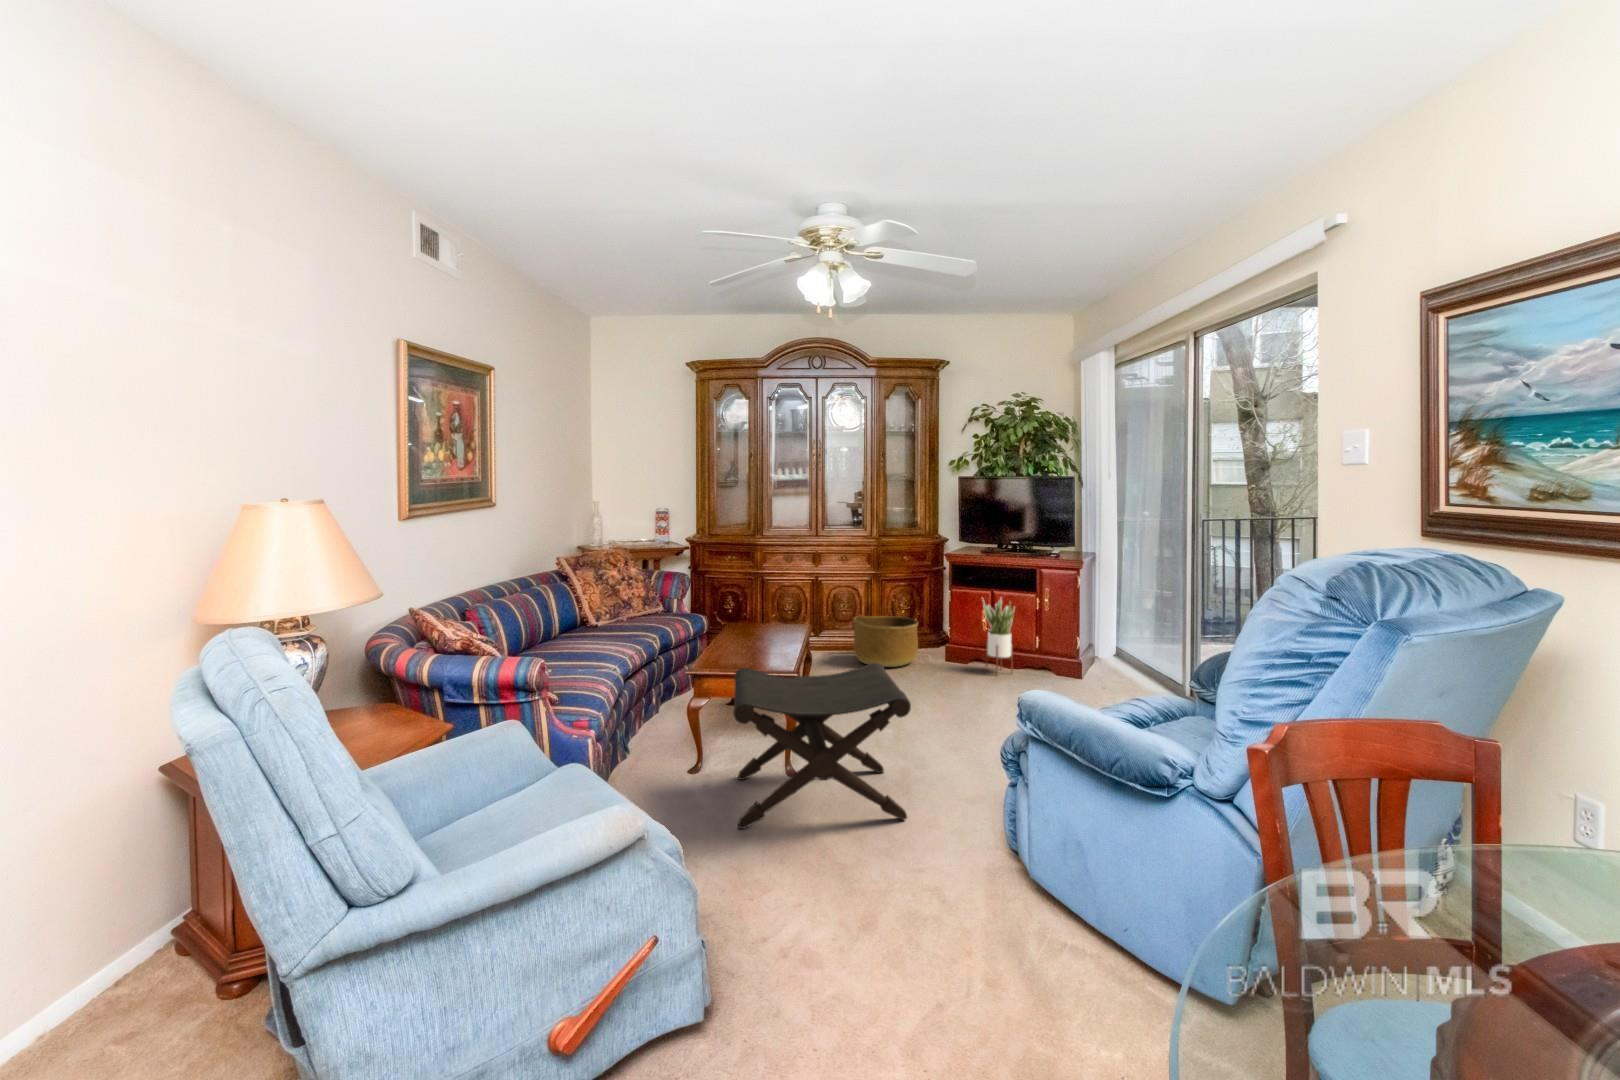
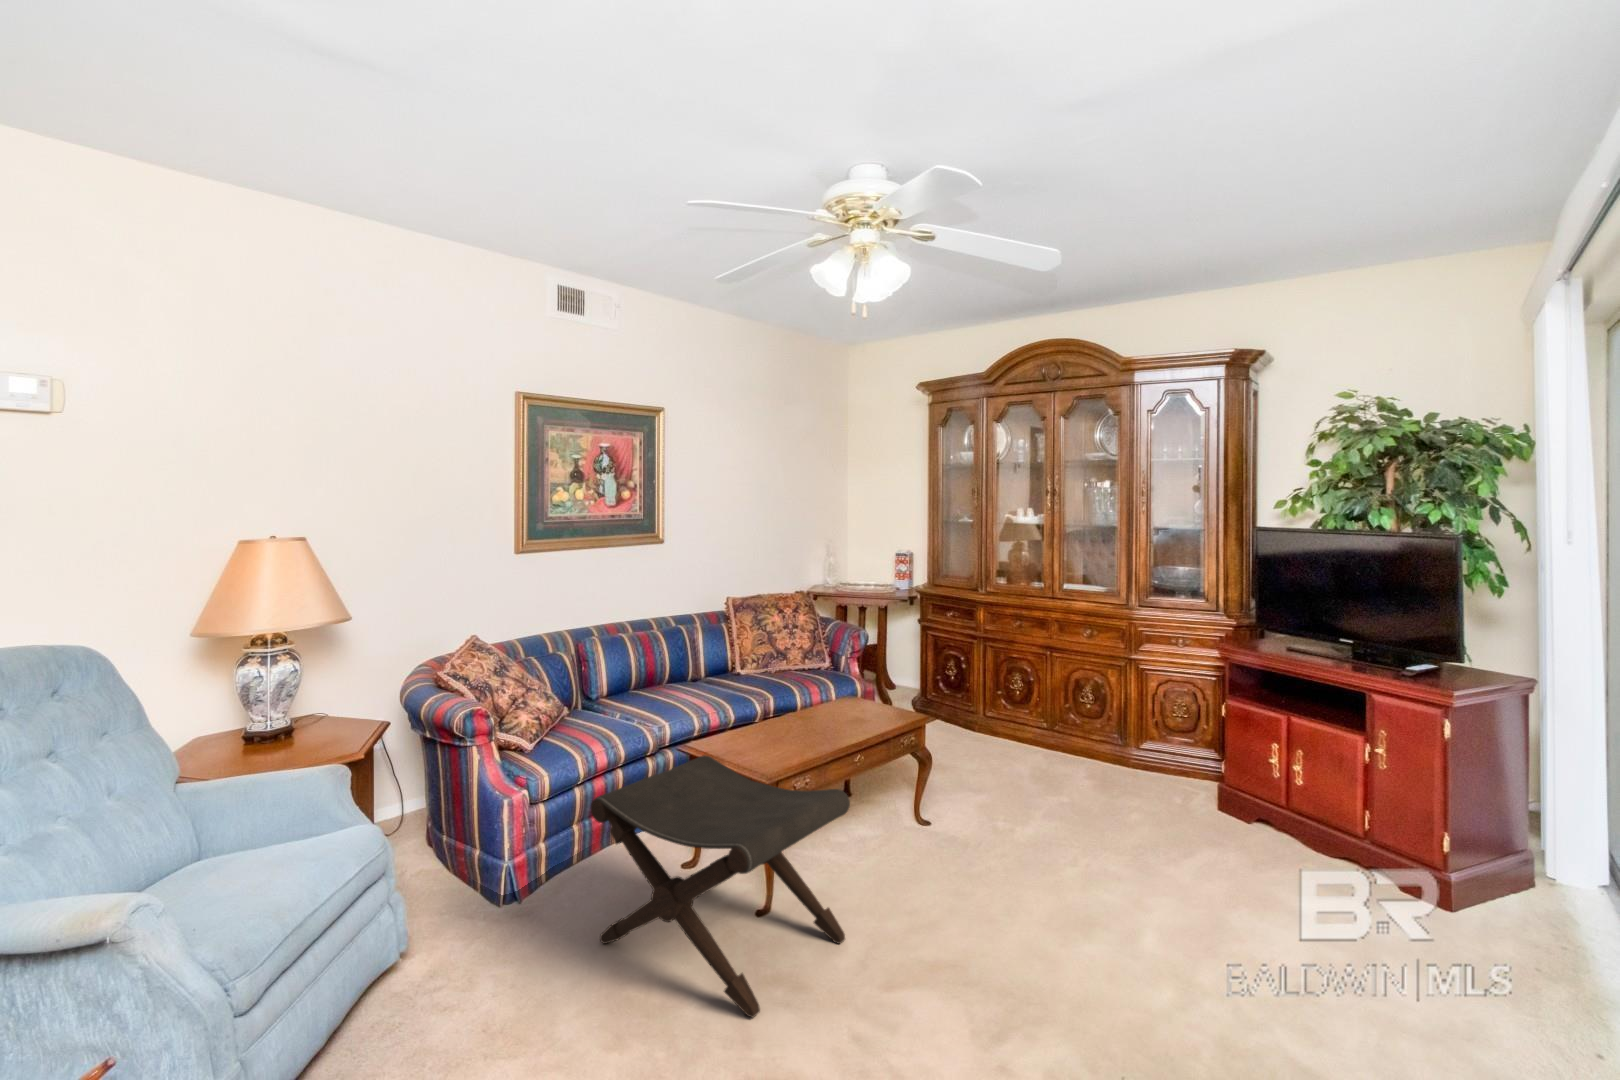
potted plant: present [983,599,1015,675] -> none [1247,722,1314,867]
basket: present [853,616,918,667] -> none [1069,715,1172,802]

